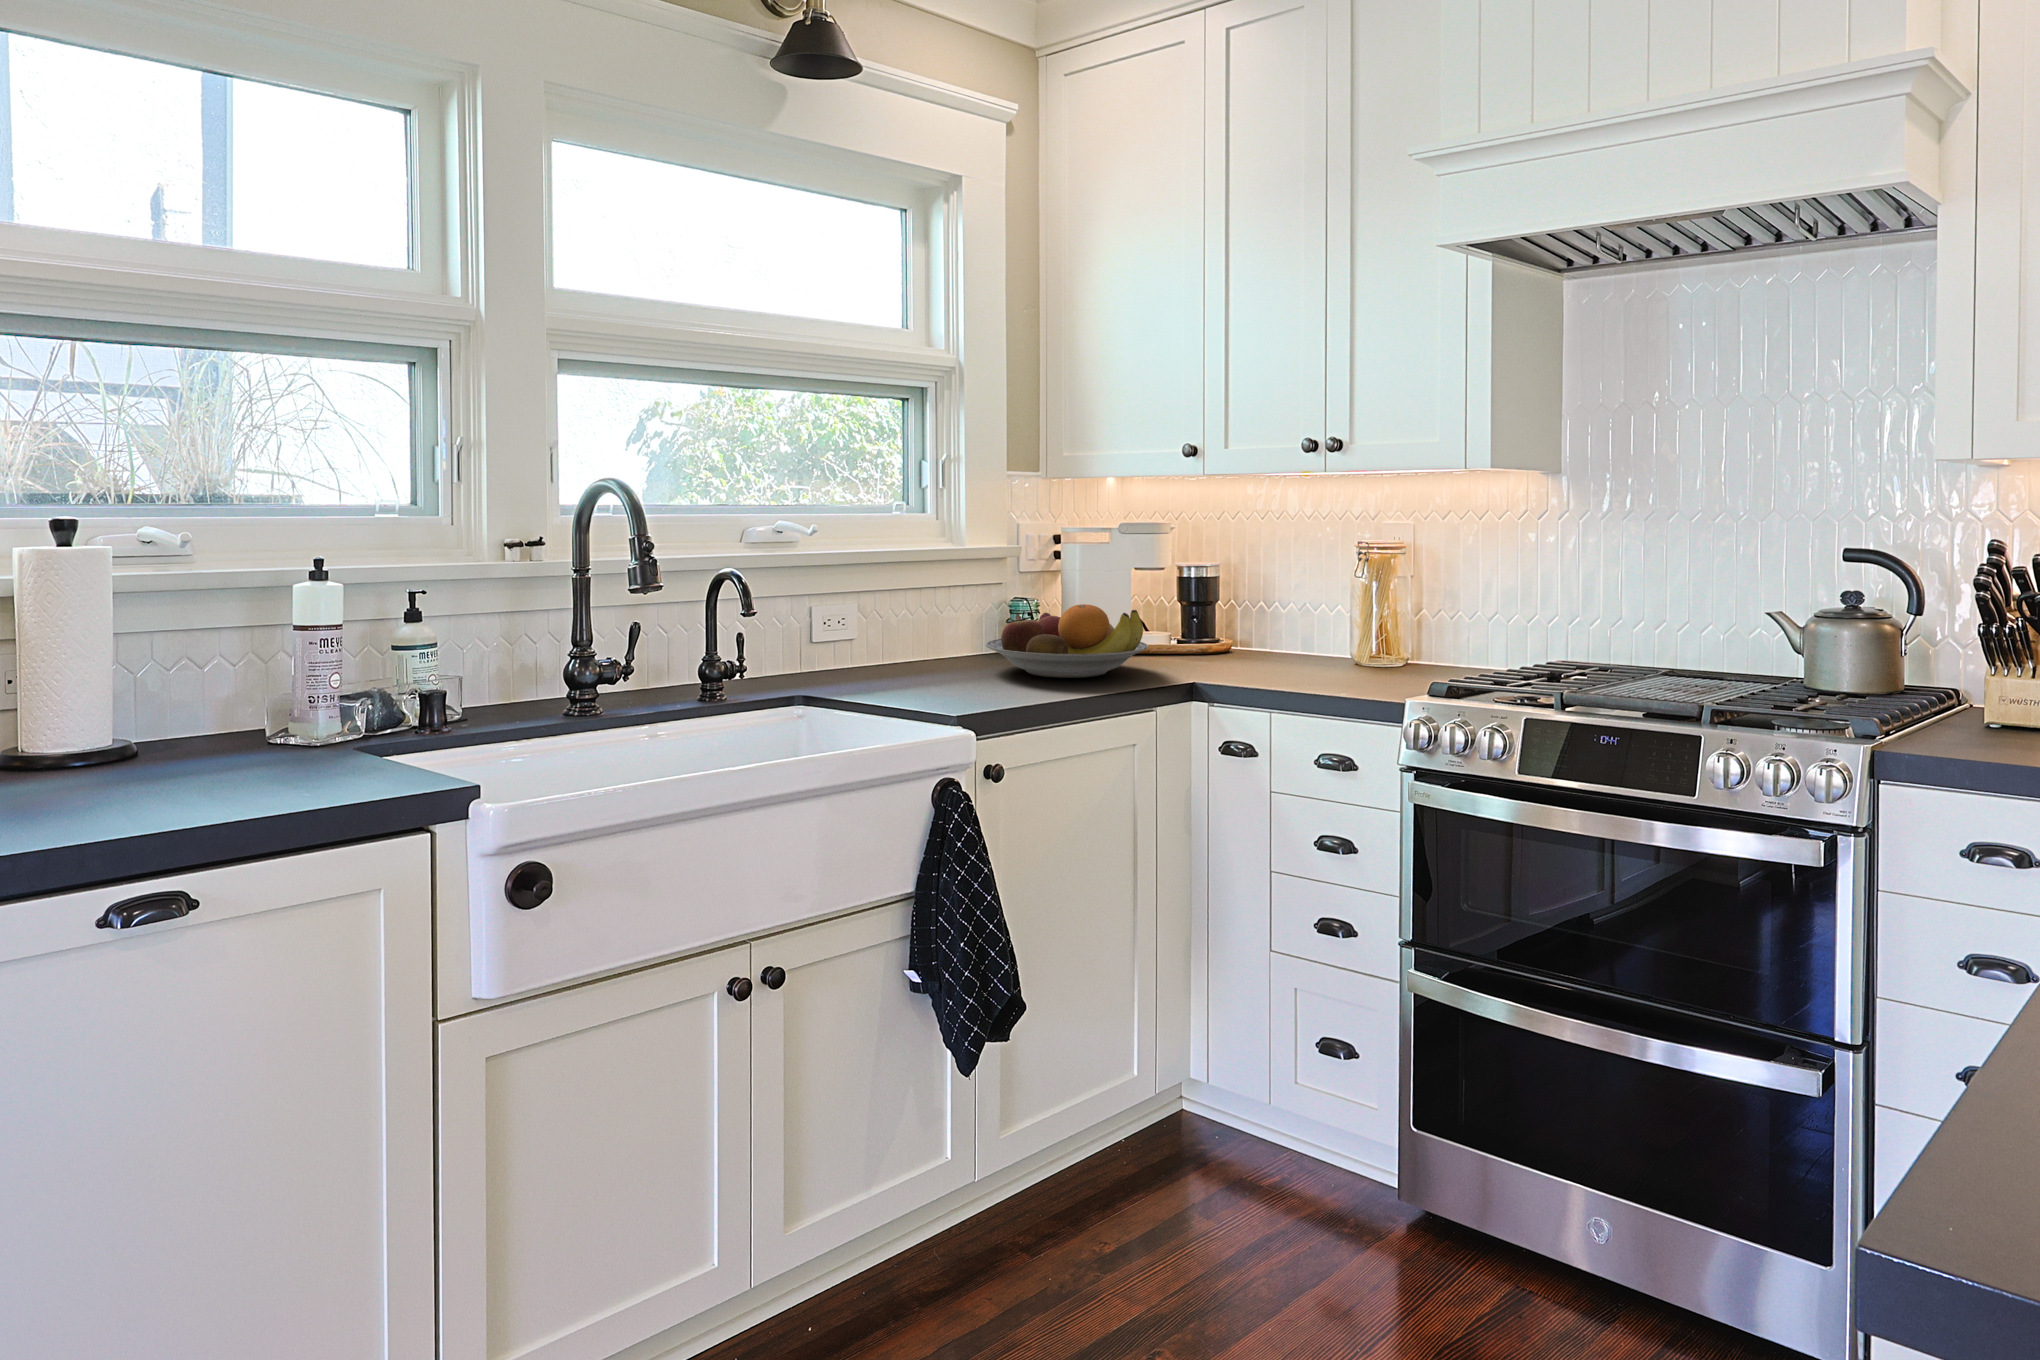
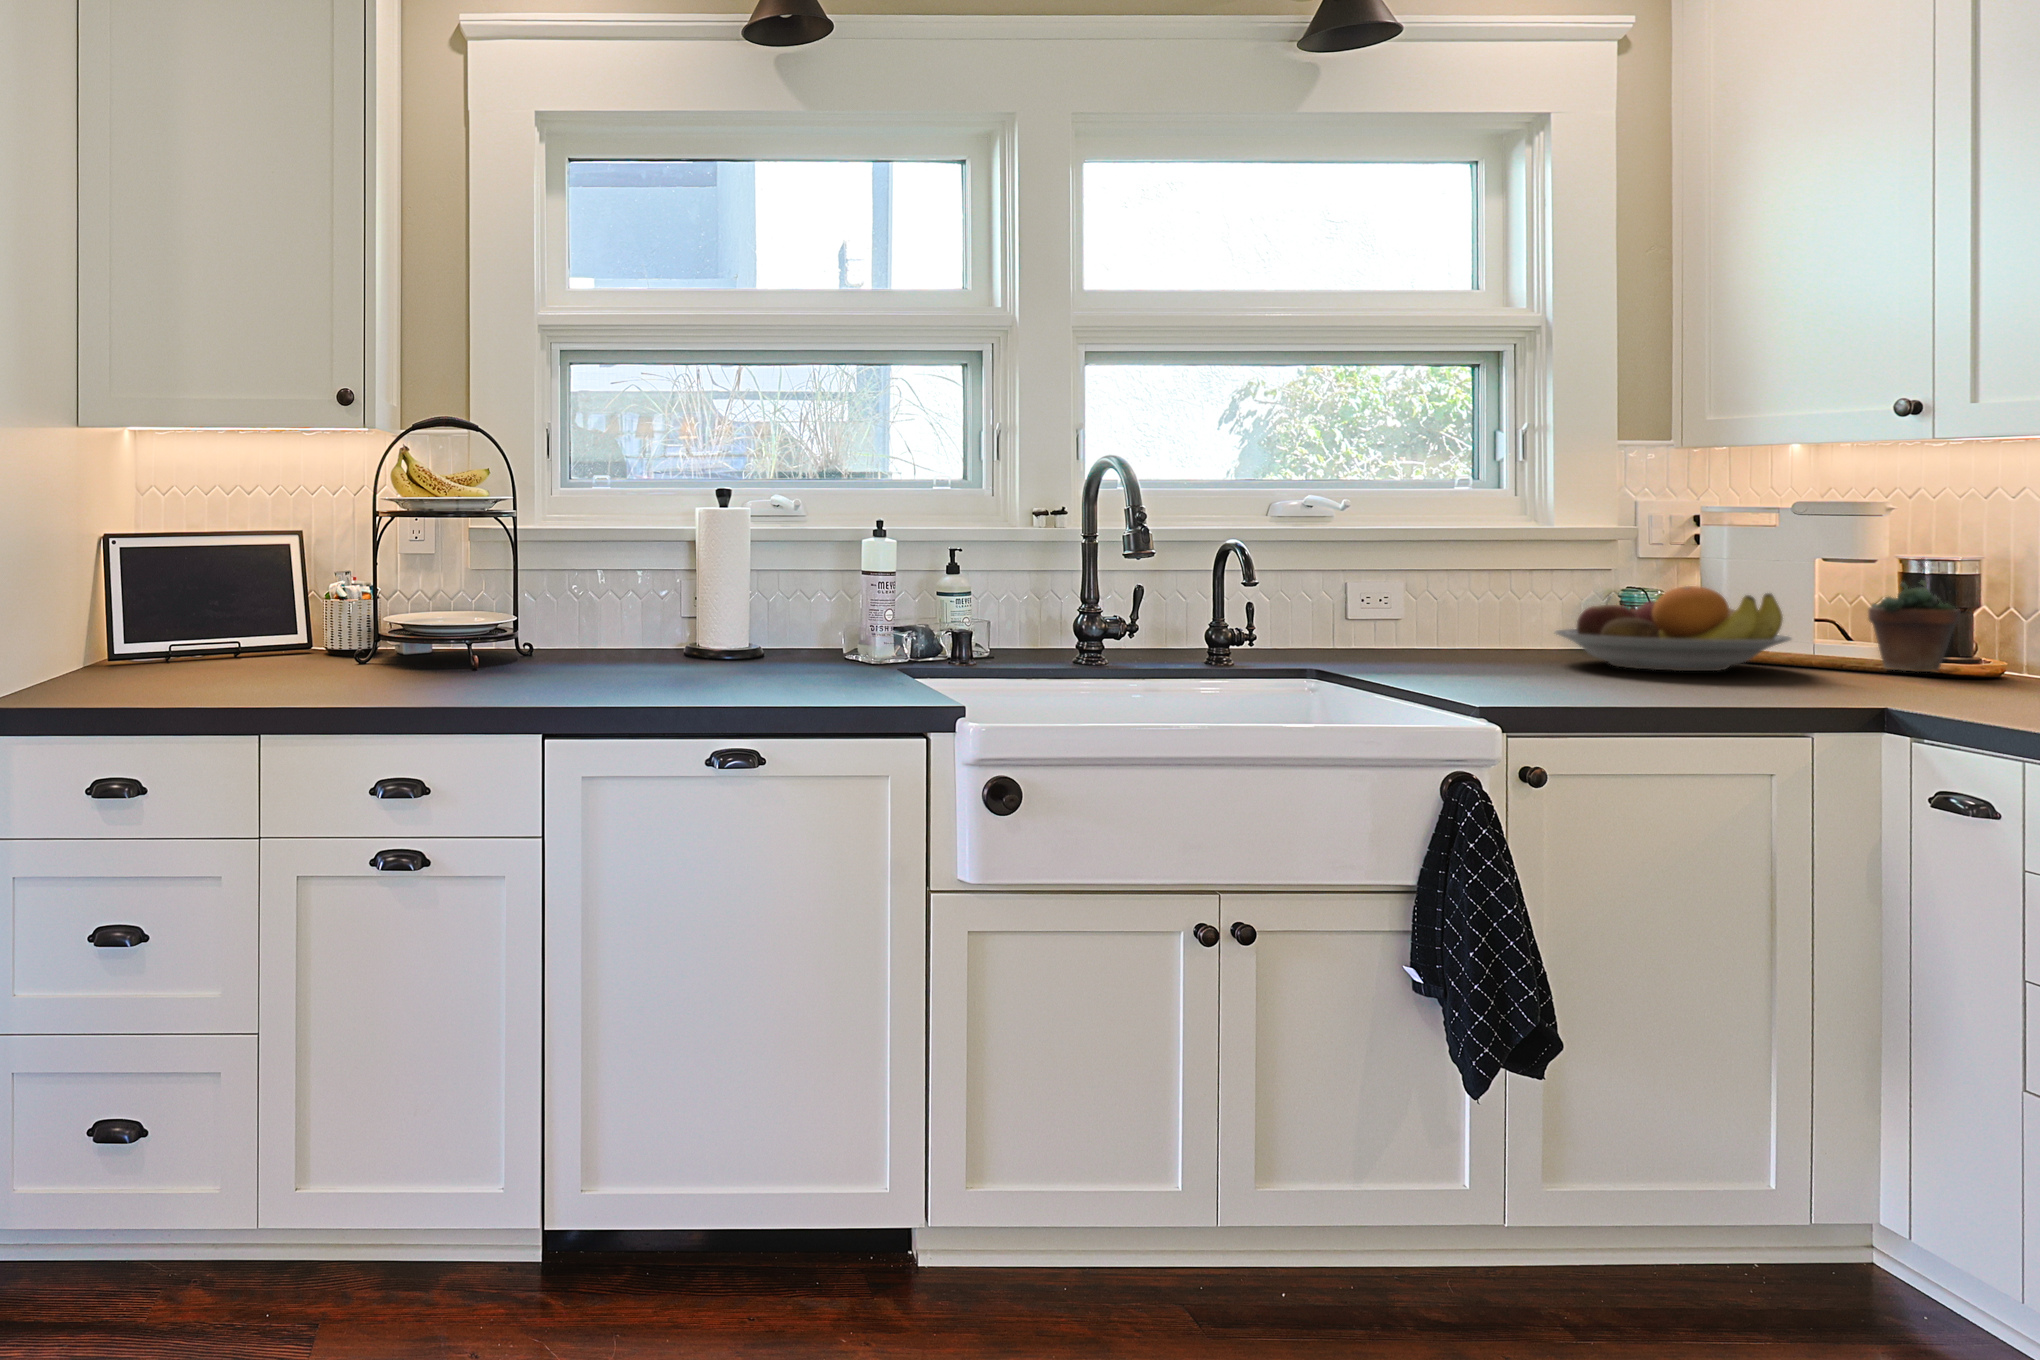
succulent plant: none [1182,576,1234,664] -> present [1868,558,1961,672]

